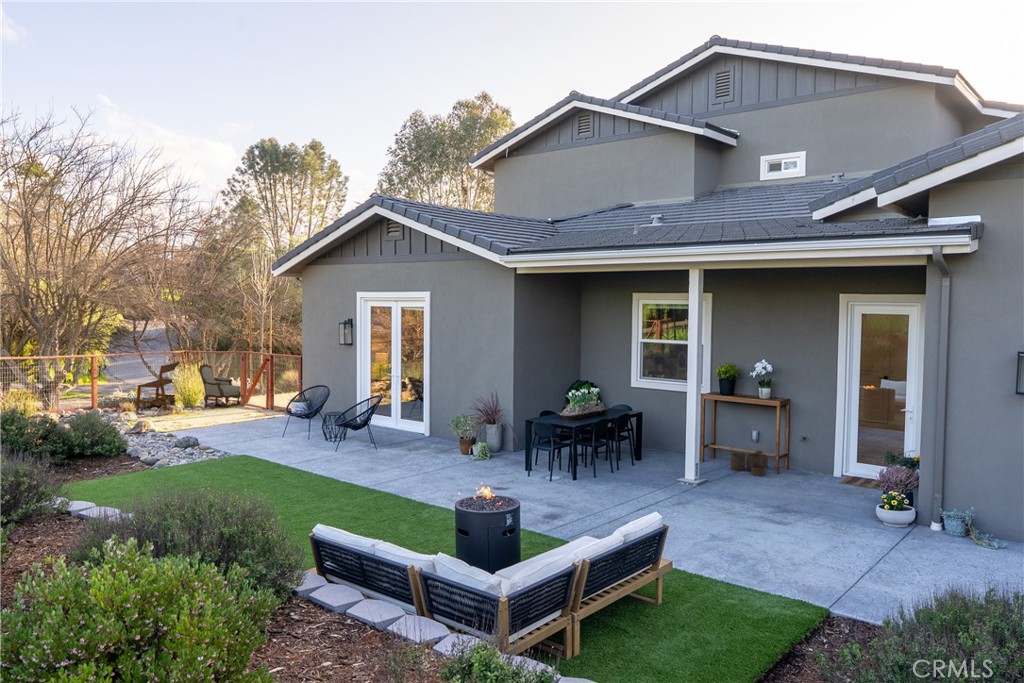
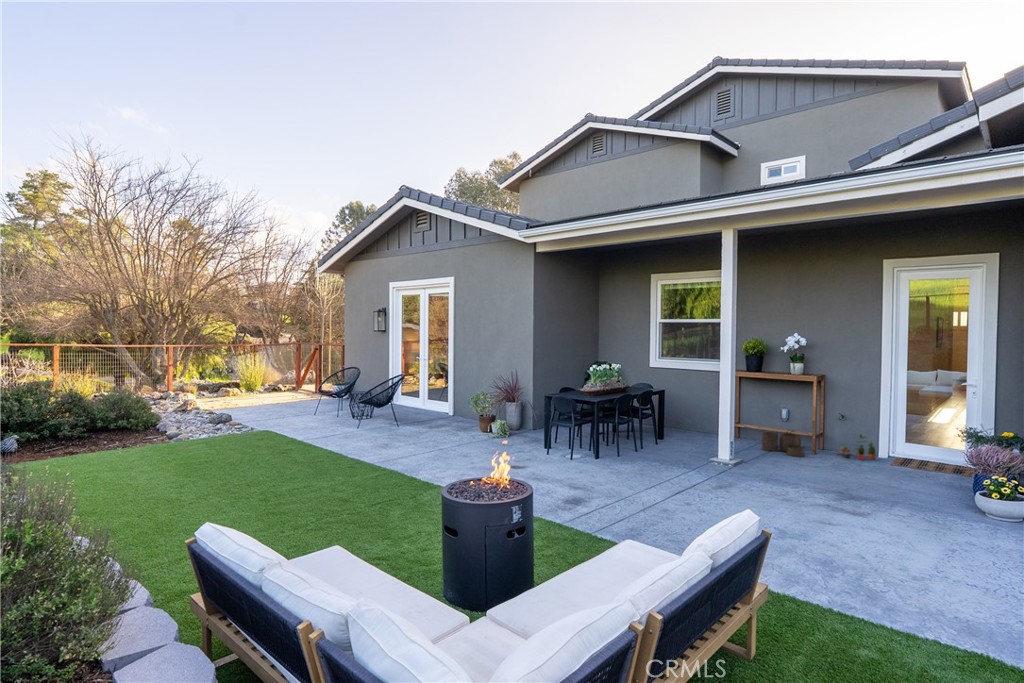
bench: present [136,361,180,411] -> none [201,352,246,394]
armchair: present [199,364,241,408] -> none [257,354,295,392]
potted plant: none [800,454,829,478] -> present [840,434,876,460]

